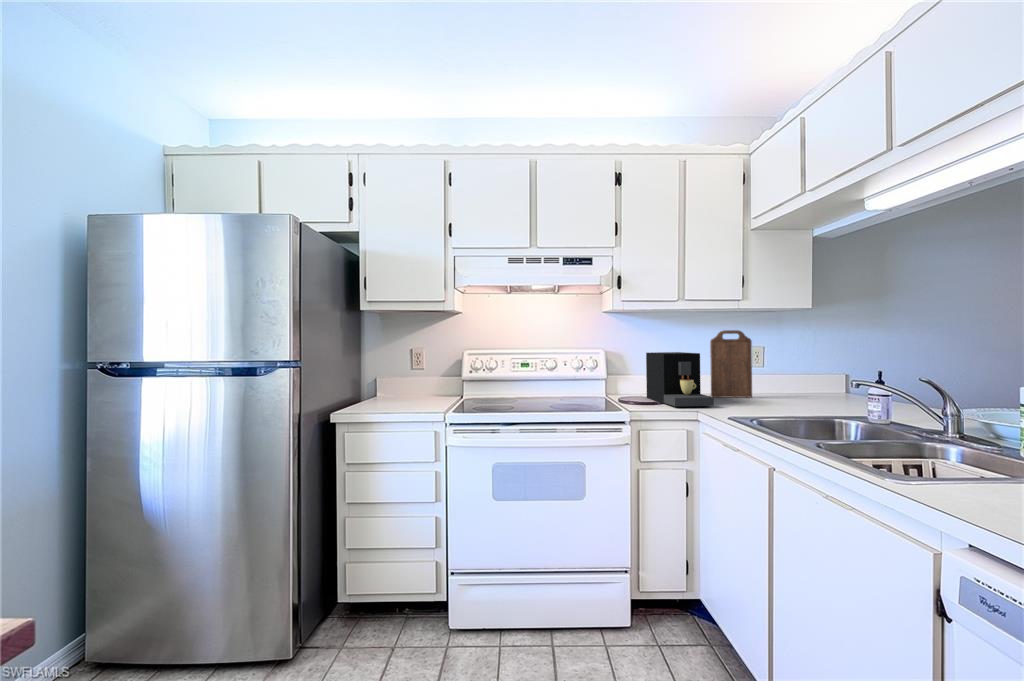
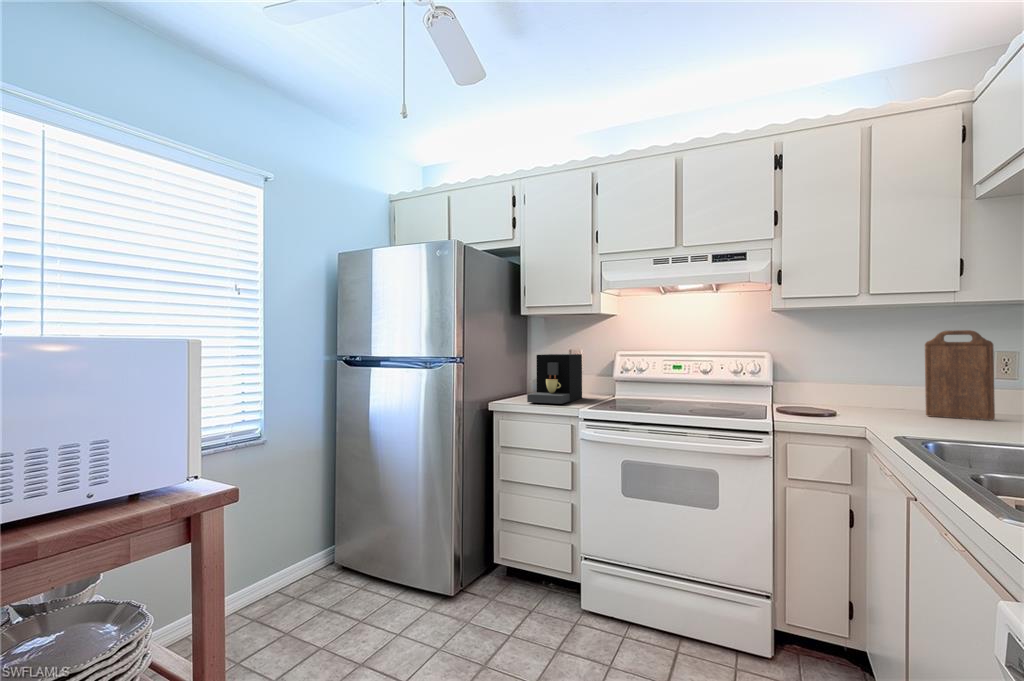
coffee maker: present [646,352,714,407] -> present [527,354,582,404]

